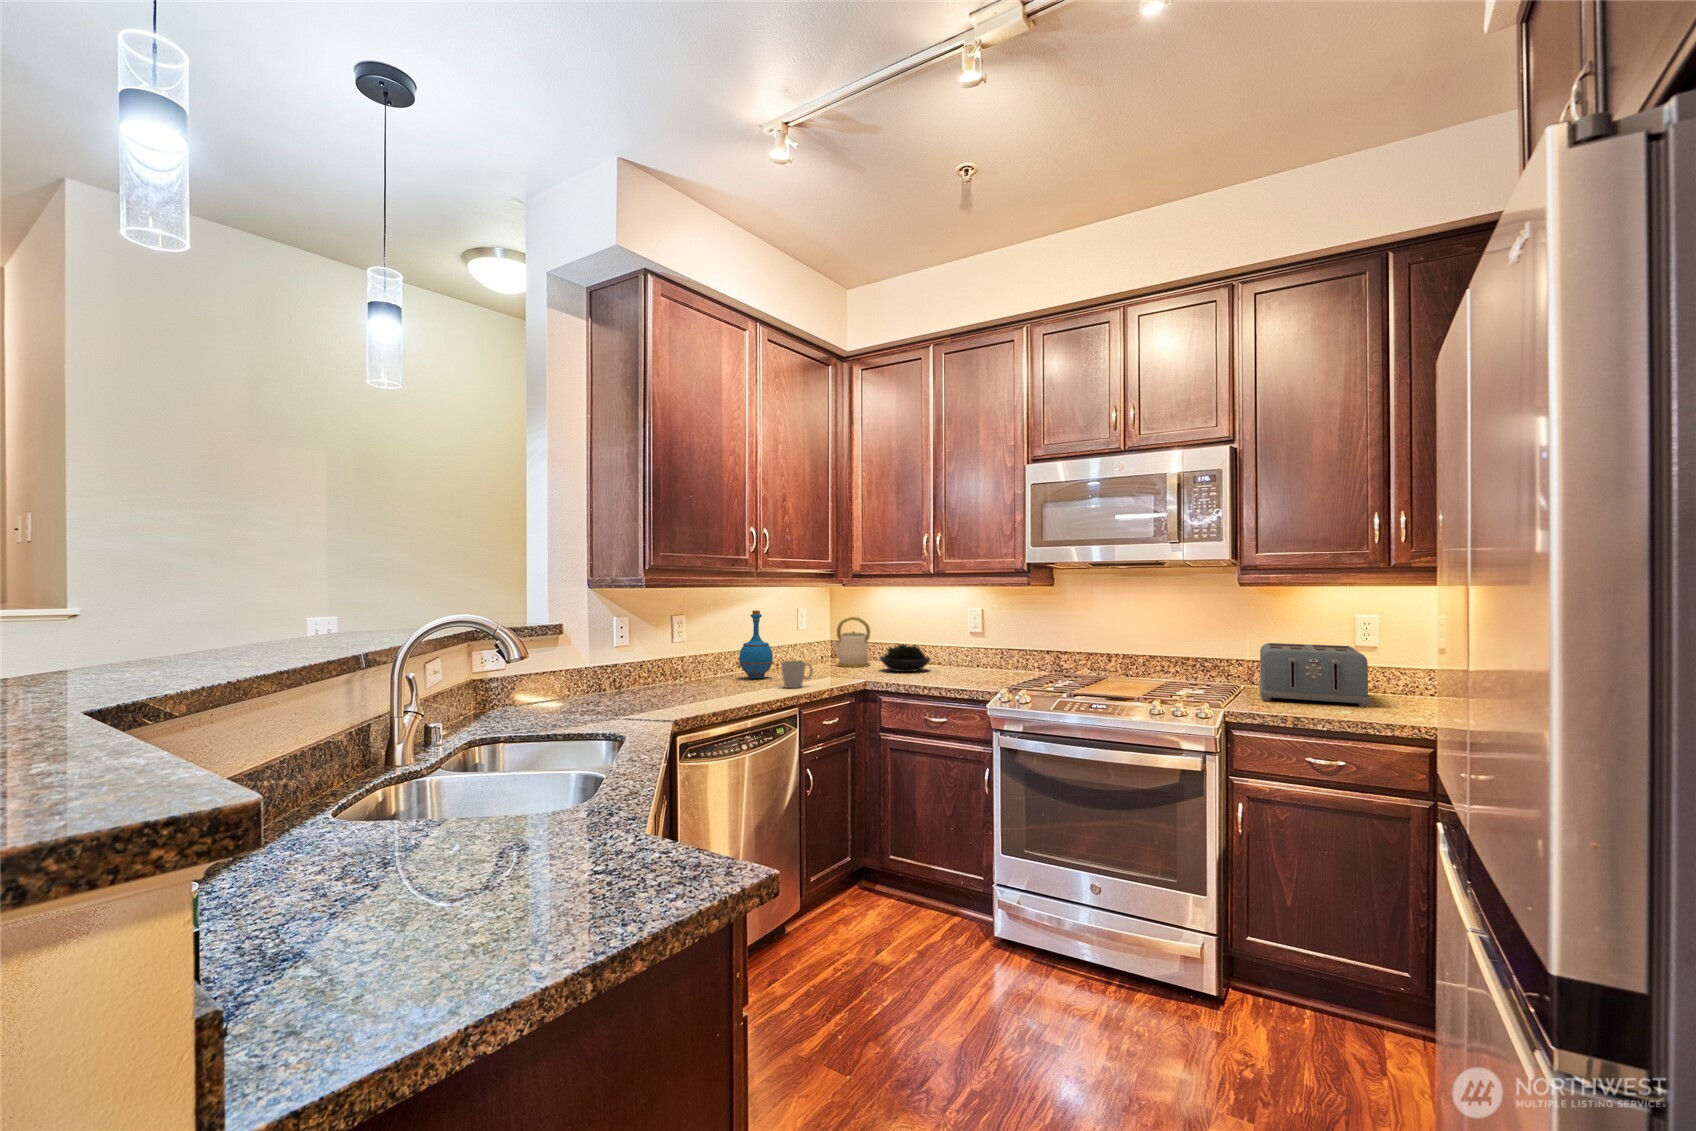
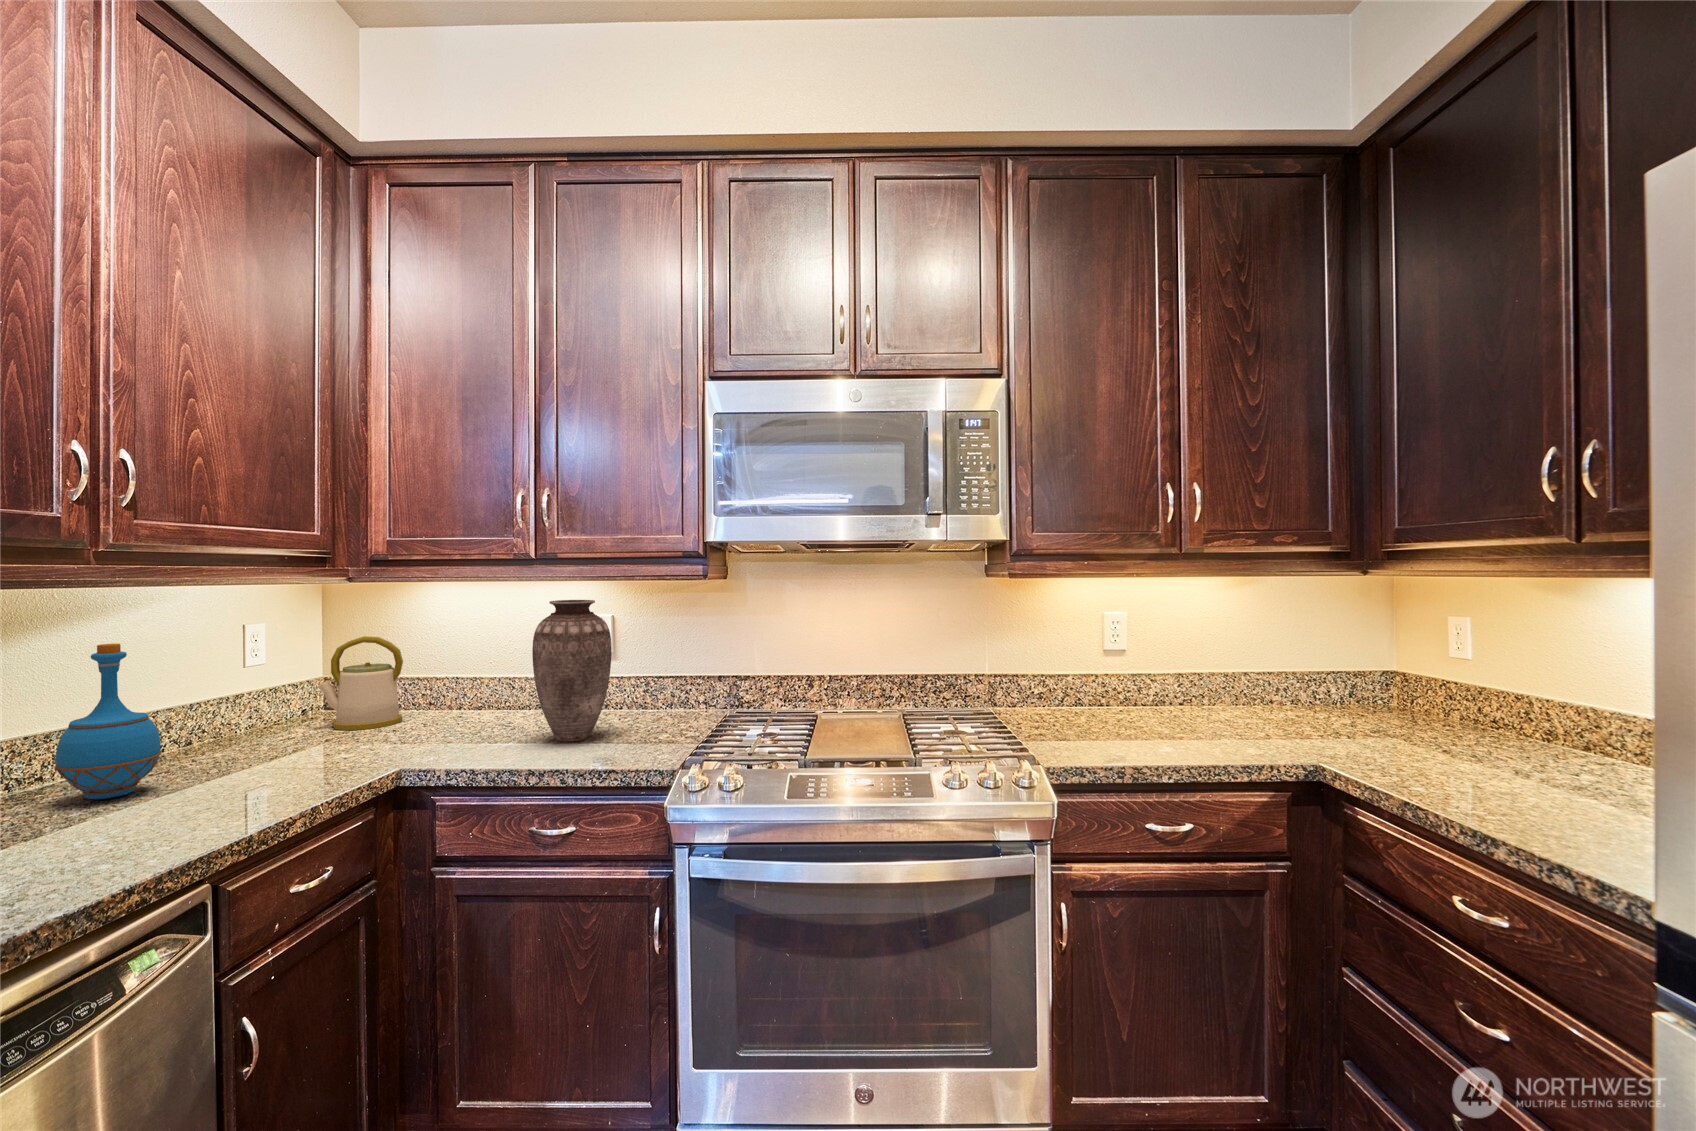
vase: none [931,597,975,679] -> present [532,600,612,741]
toaster: present [1259,643,1371,707] -> none [1008,651,1166,737]
succulent plant: present [880,644,931,672] -> none [424,680,524,733]
mug: present [781,660,813,688] -> none [173,756,267,827]

